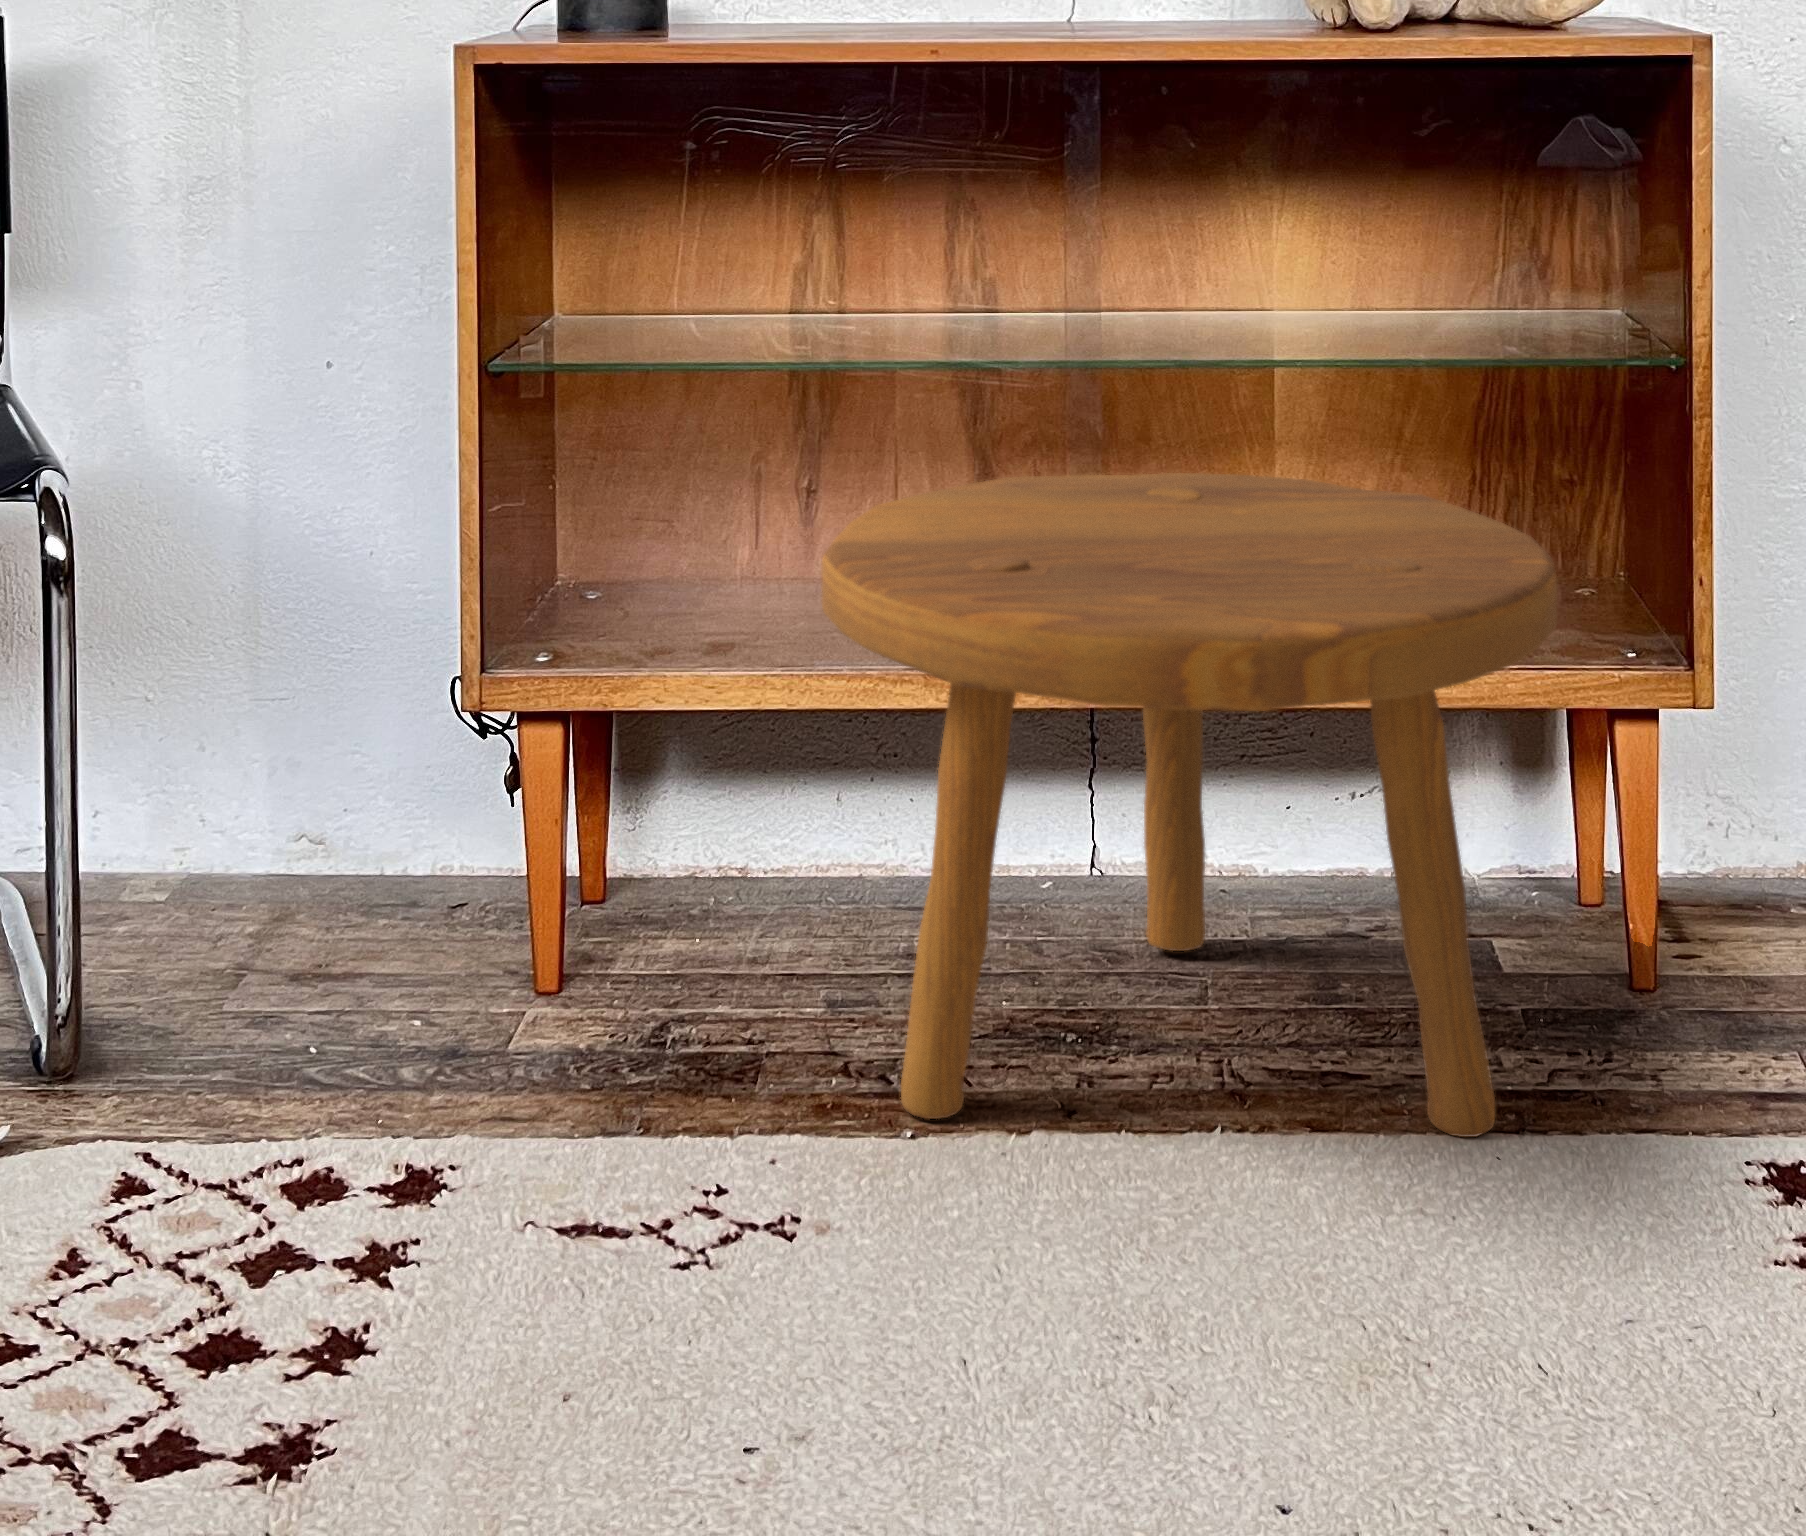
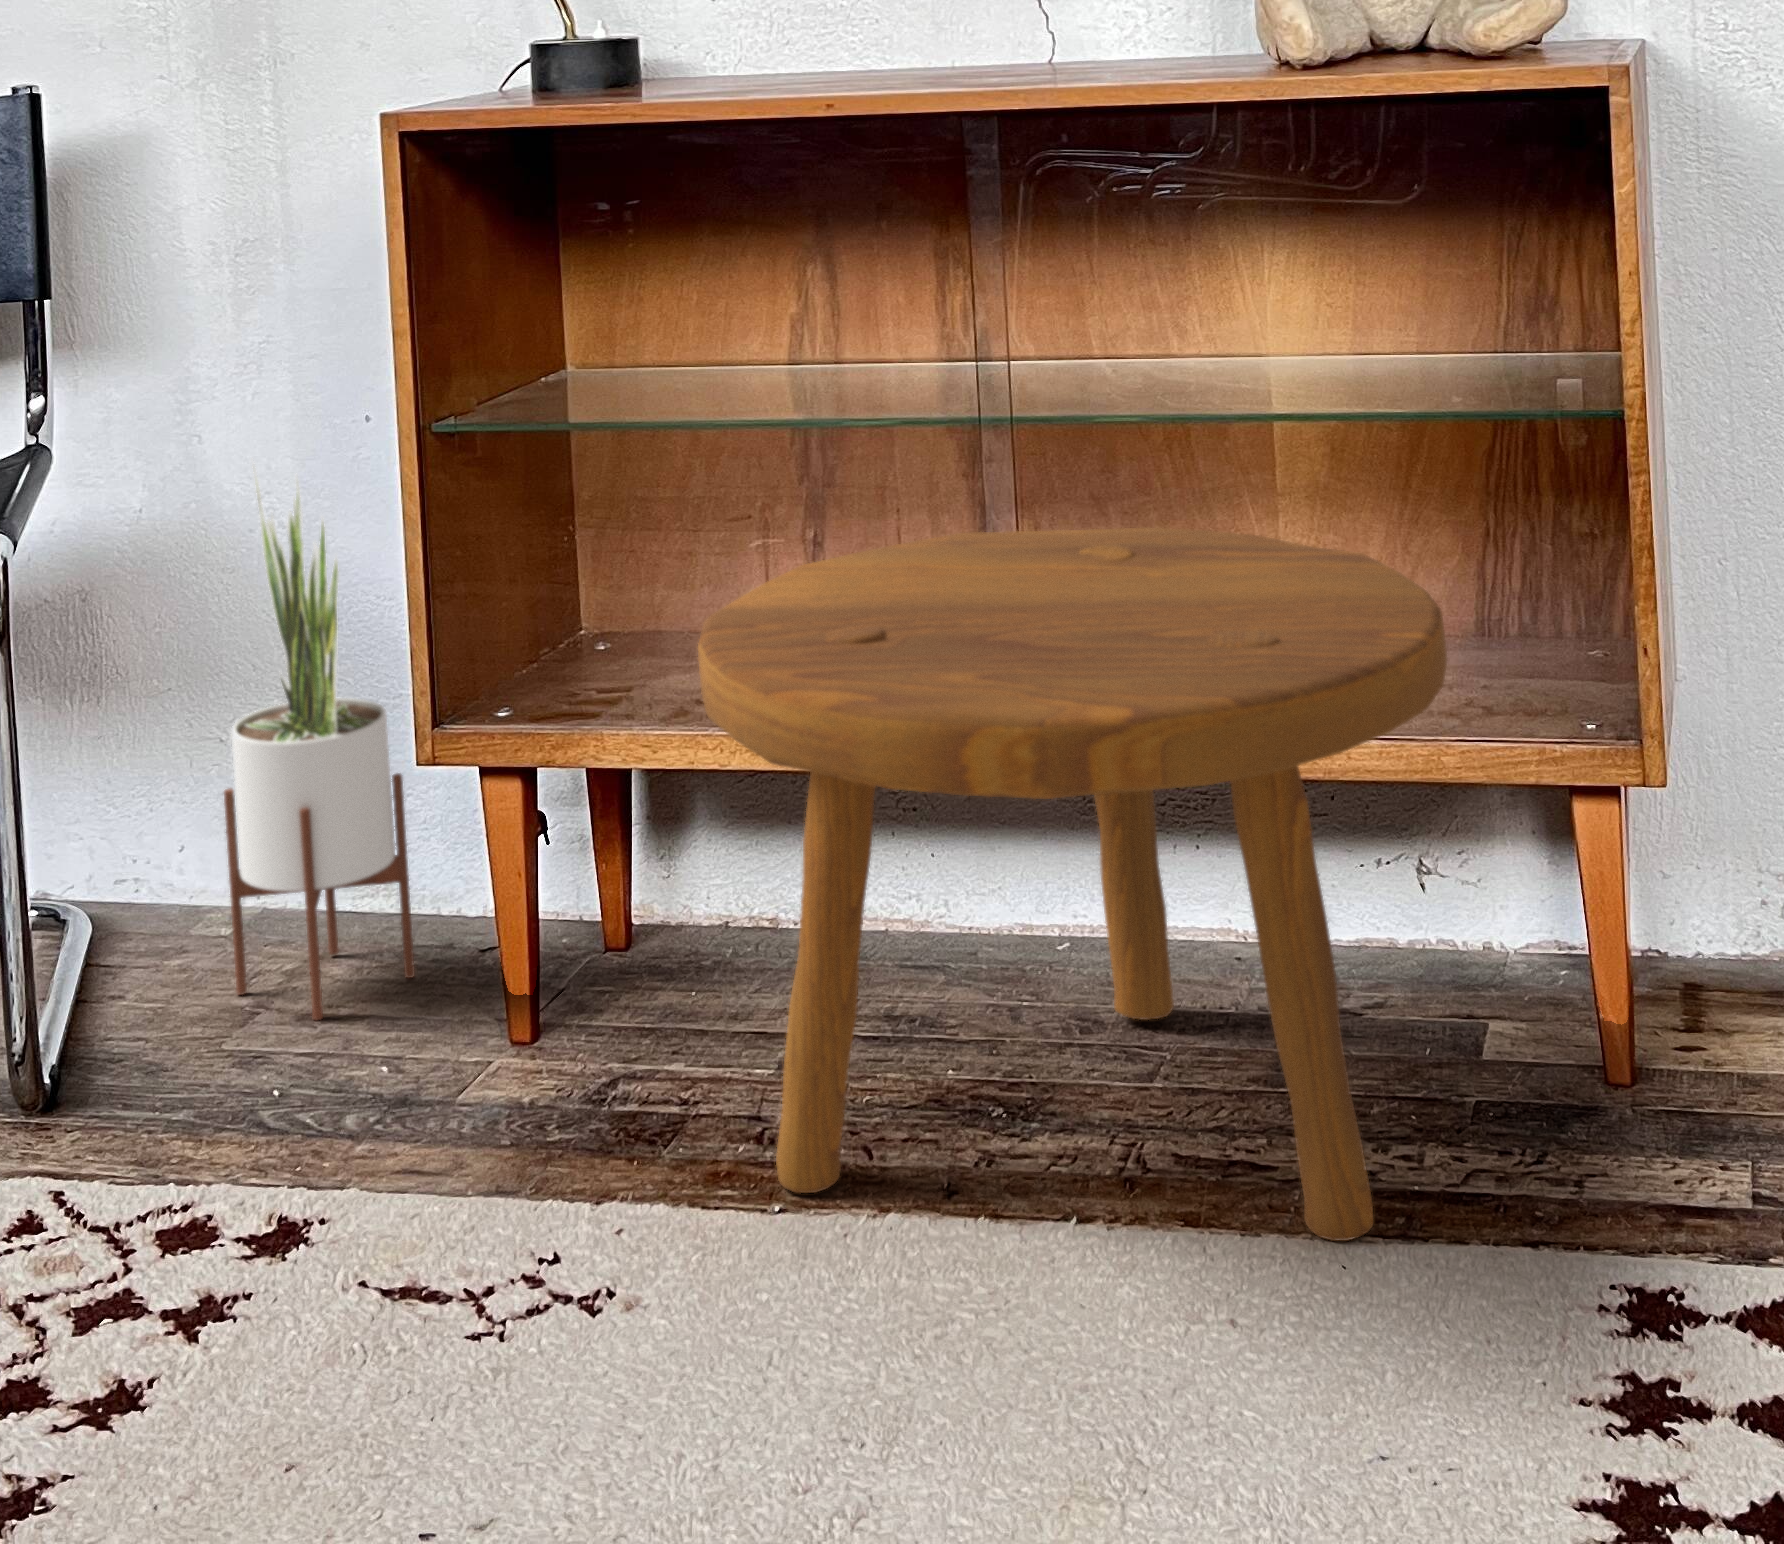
potted plant: none [221,398,411,981] -> present [224,464,415,1020]

